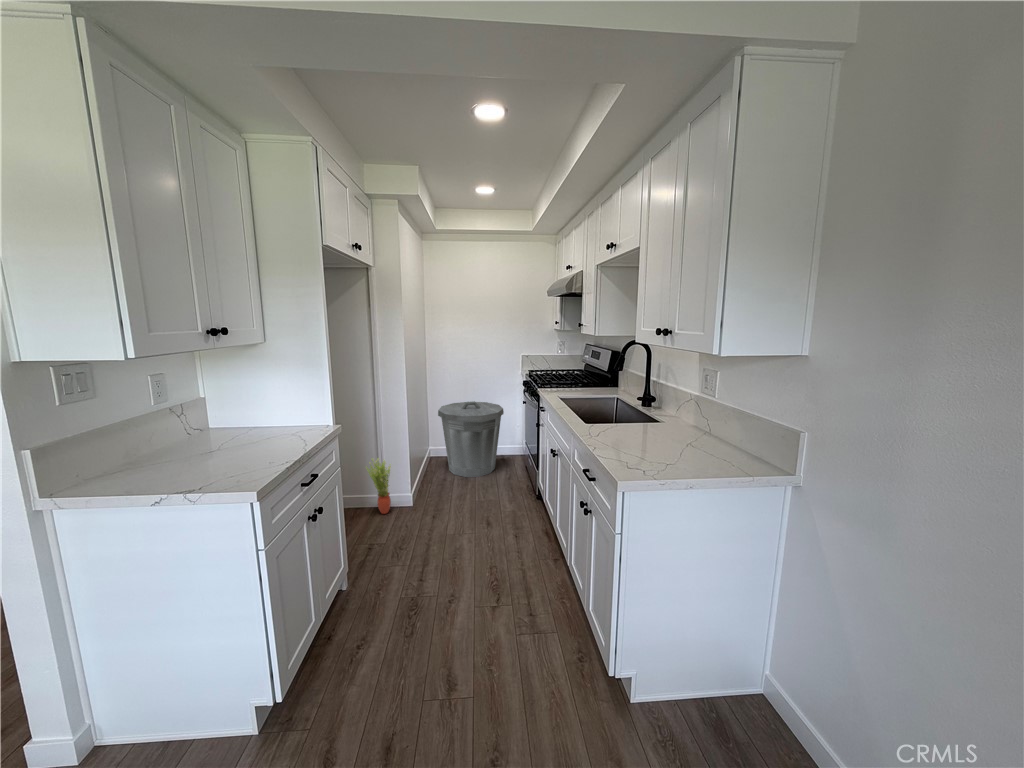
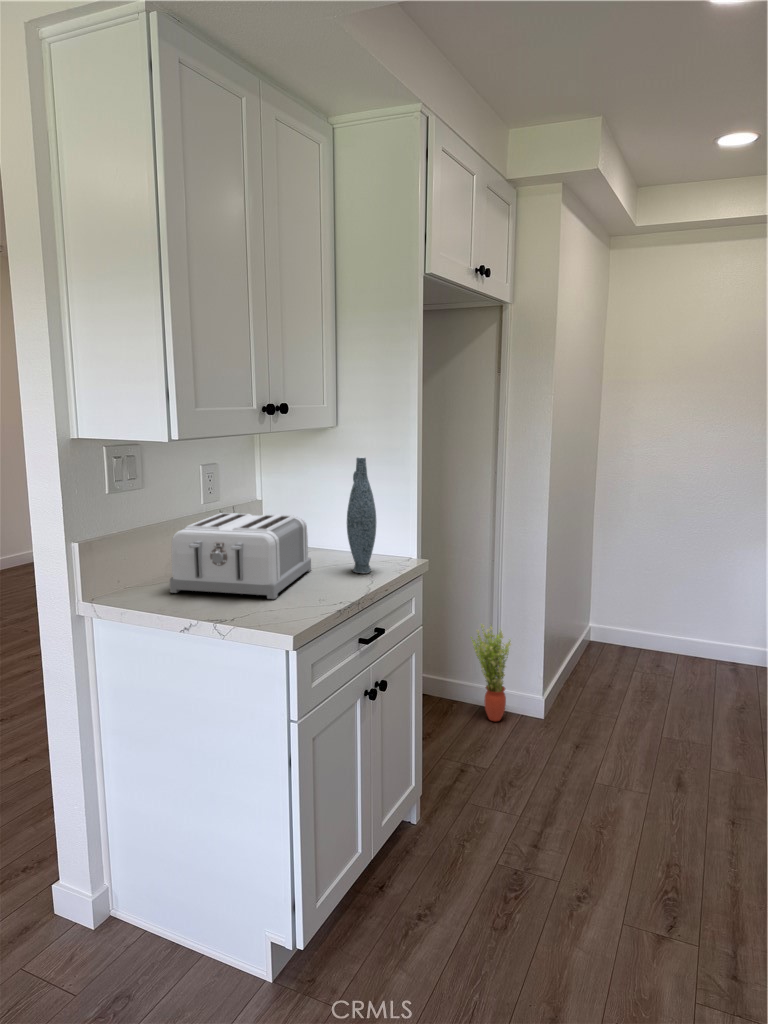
vase: none [283,364,304,440] -> present [347,457,376,573]
trash can: present [438,401,504,477] -> none [607,548,742,694]
toaster: none [130,407,257,478] -> present [170,513,311,599]

